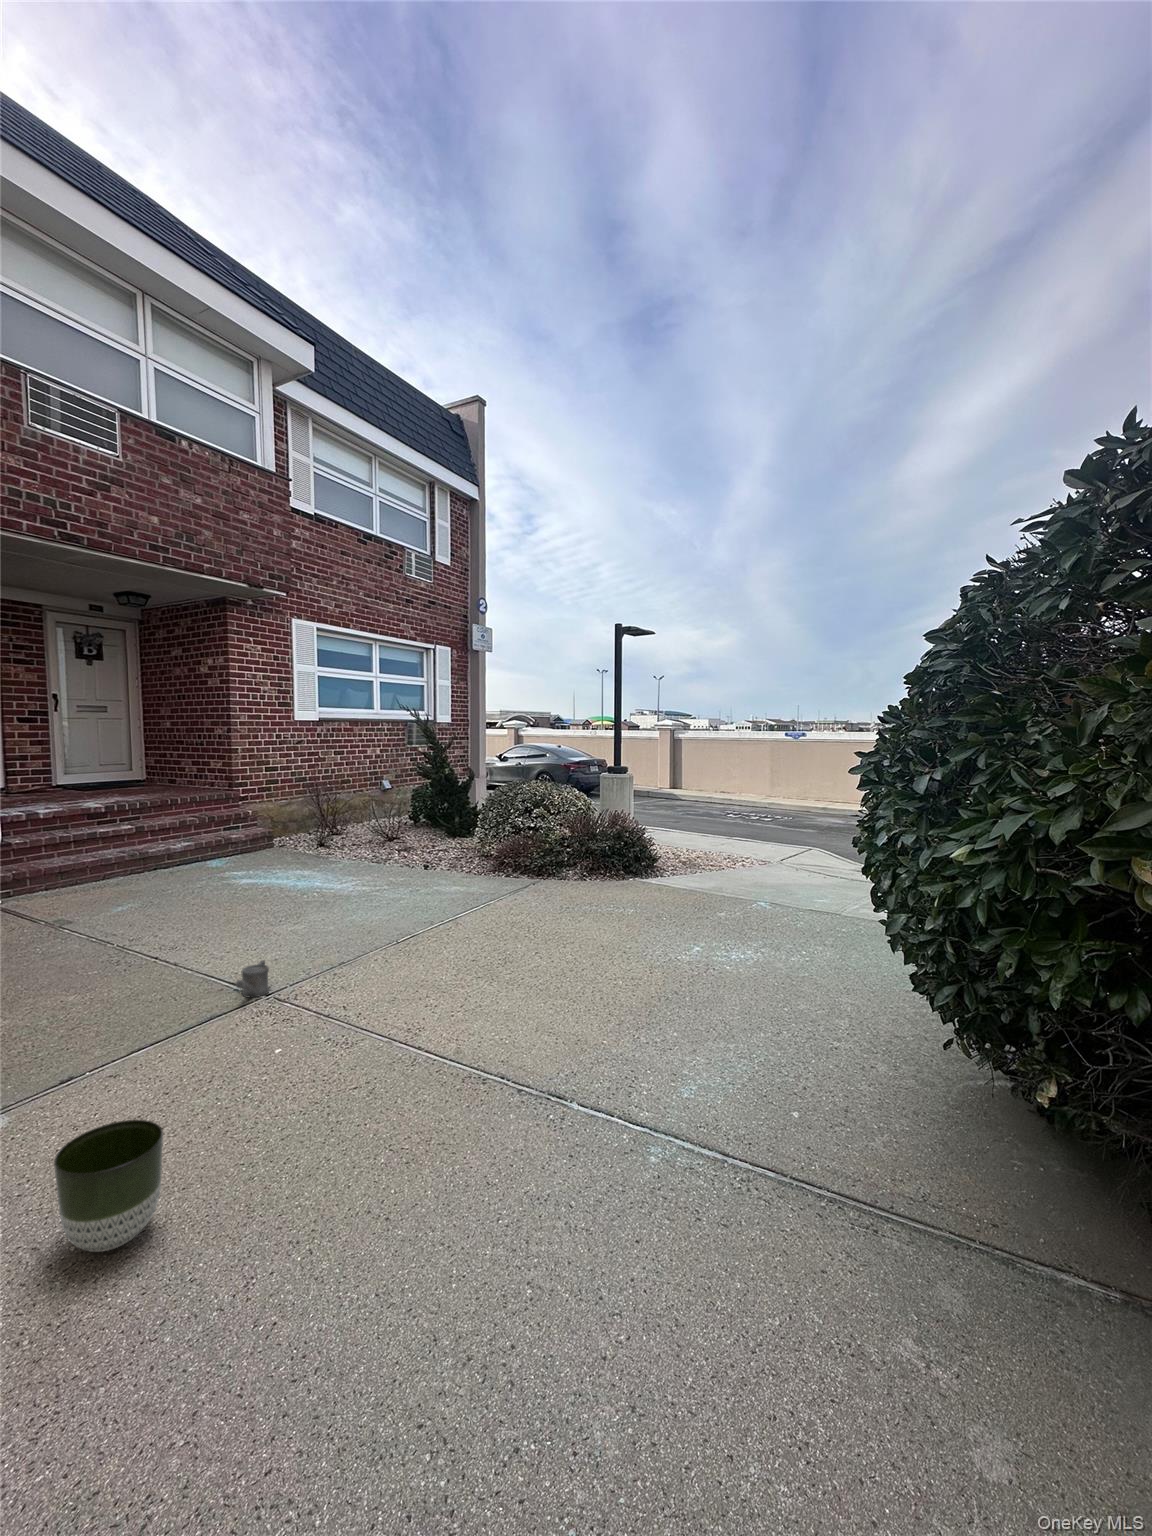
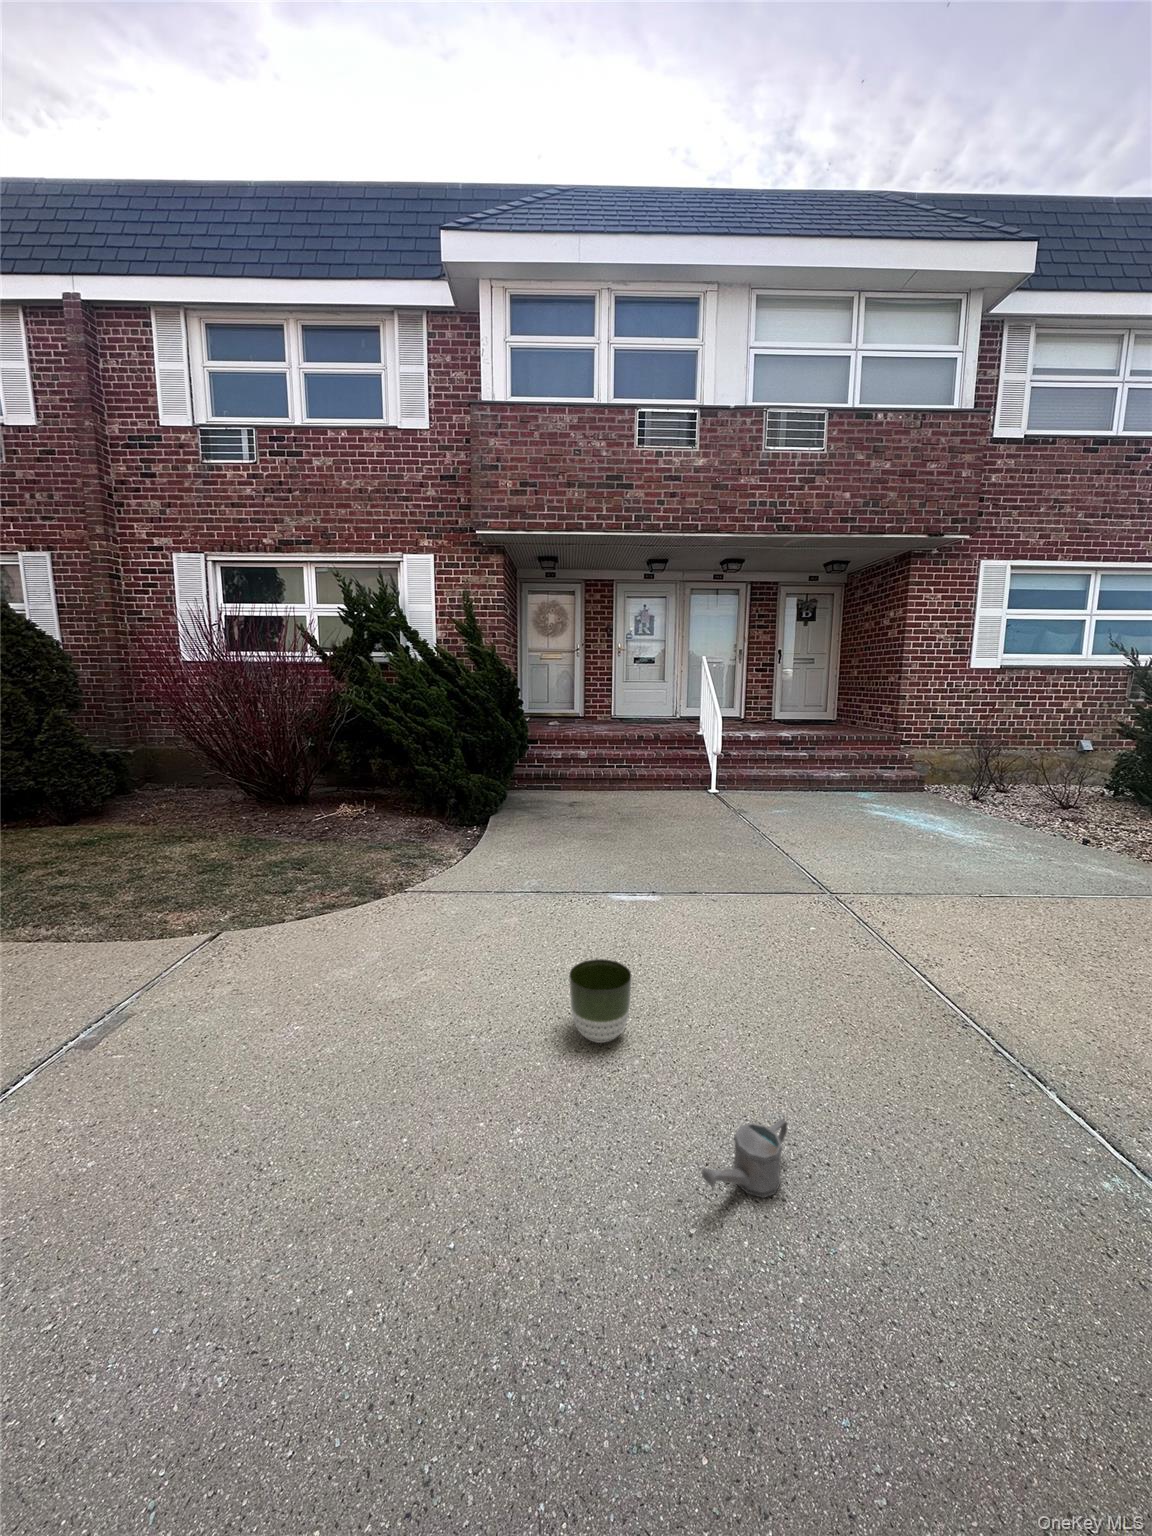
watering can: present [236,960,269,997] -> present [702,1119,787,1198]

